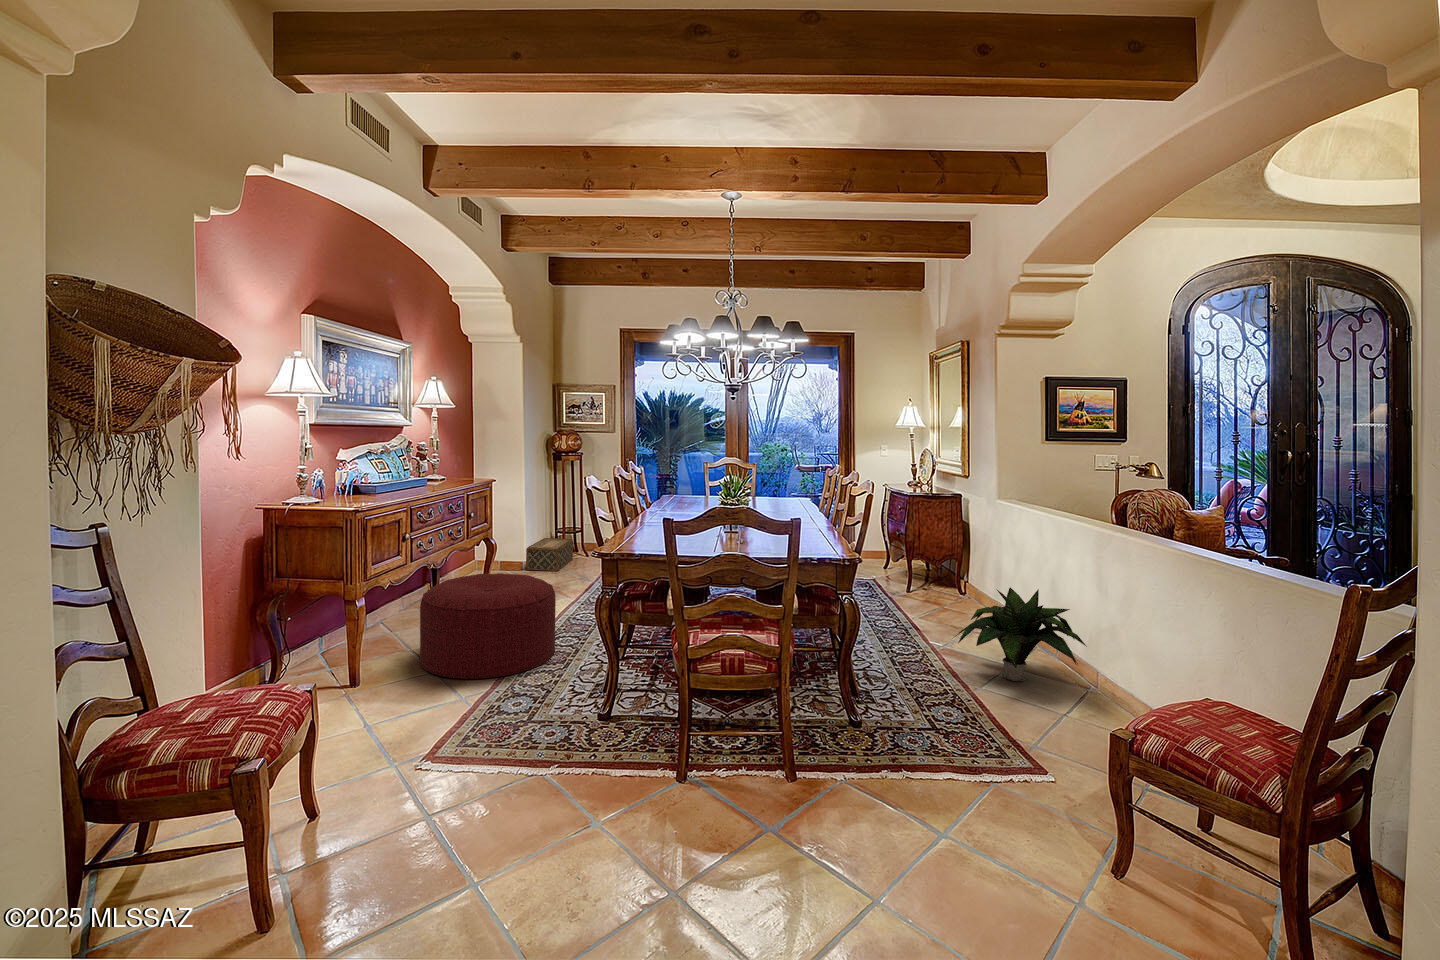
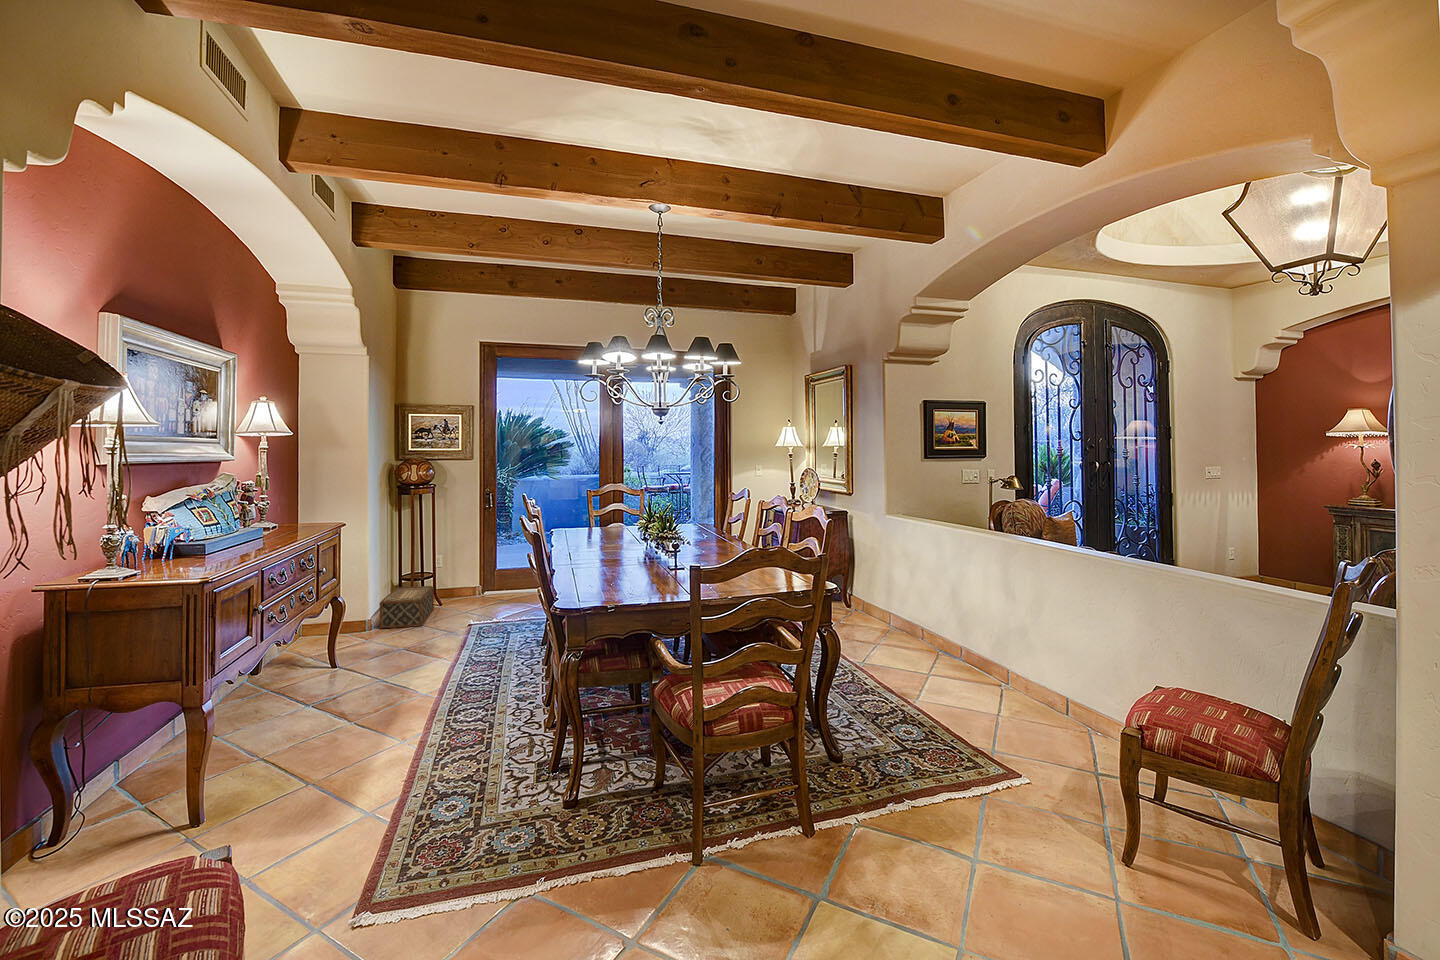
ottoman: present [420,573,556,679] -> none [285,639,467,786]
potted plant: present [956,588,1087,681] -> none [891,598,1011,688]

